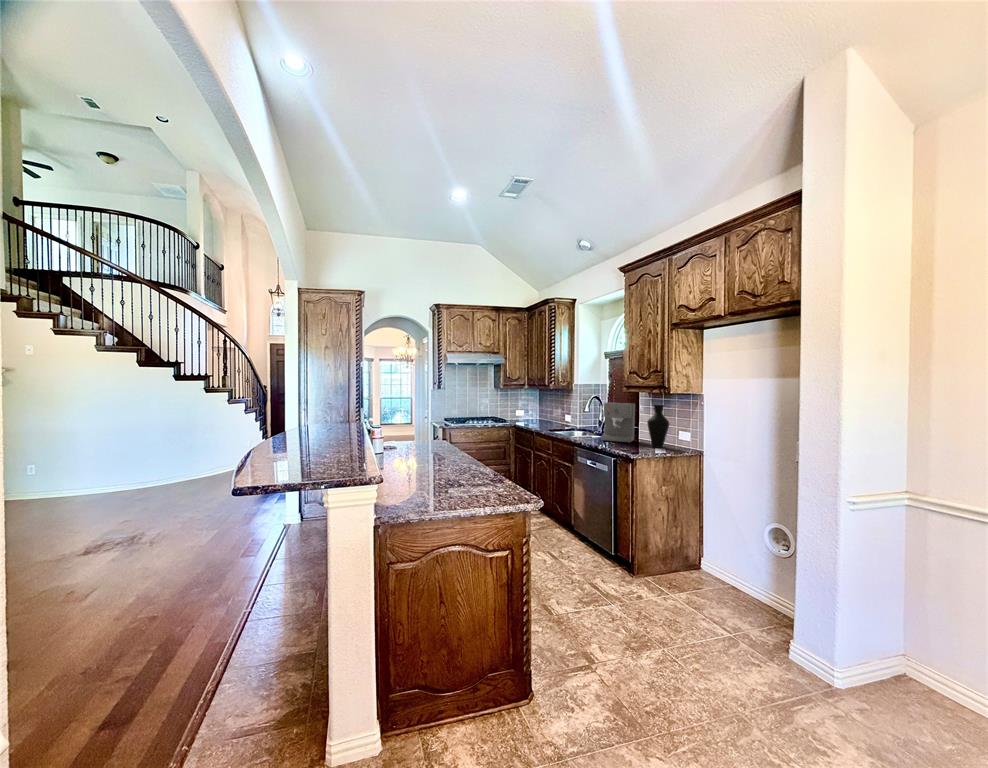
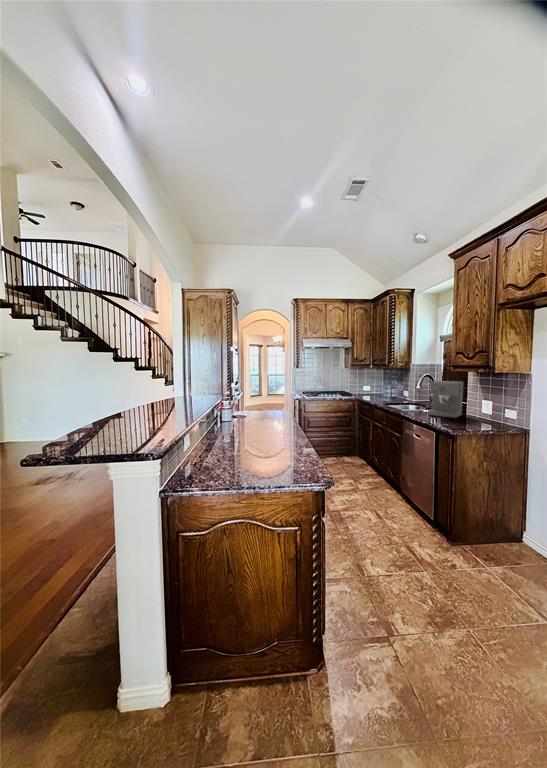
vase: present [647,405,669,448] -> none [473,384,497,425]

